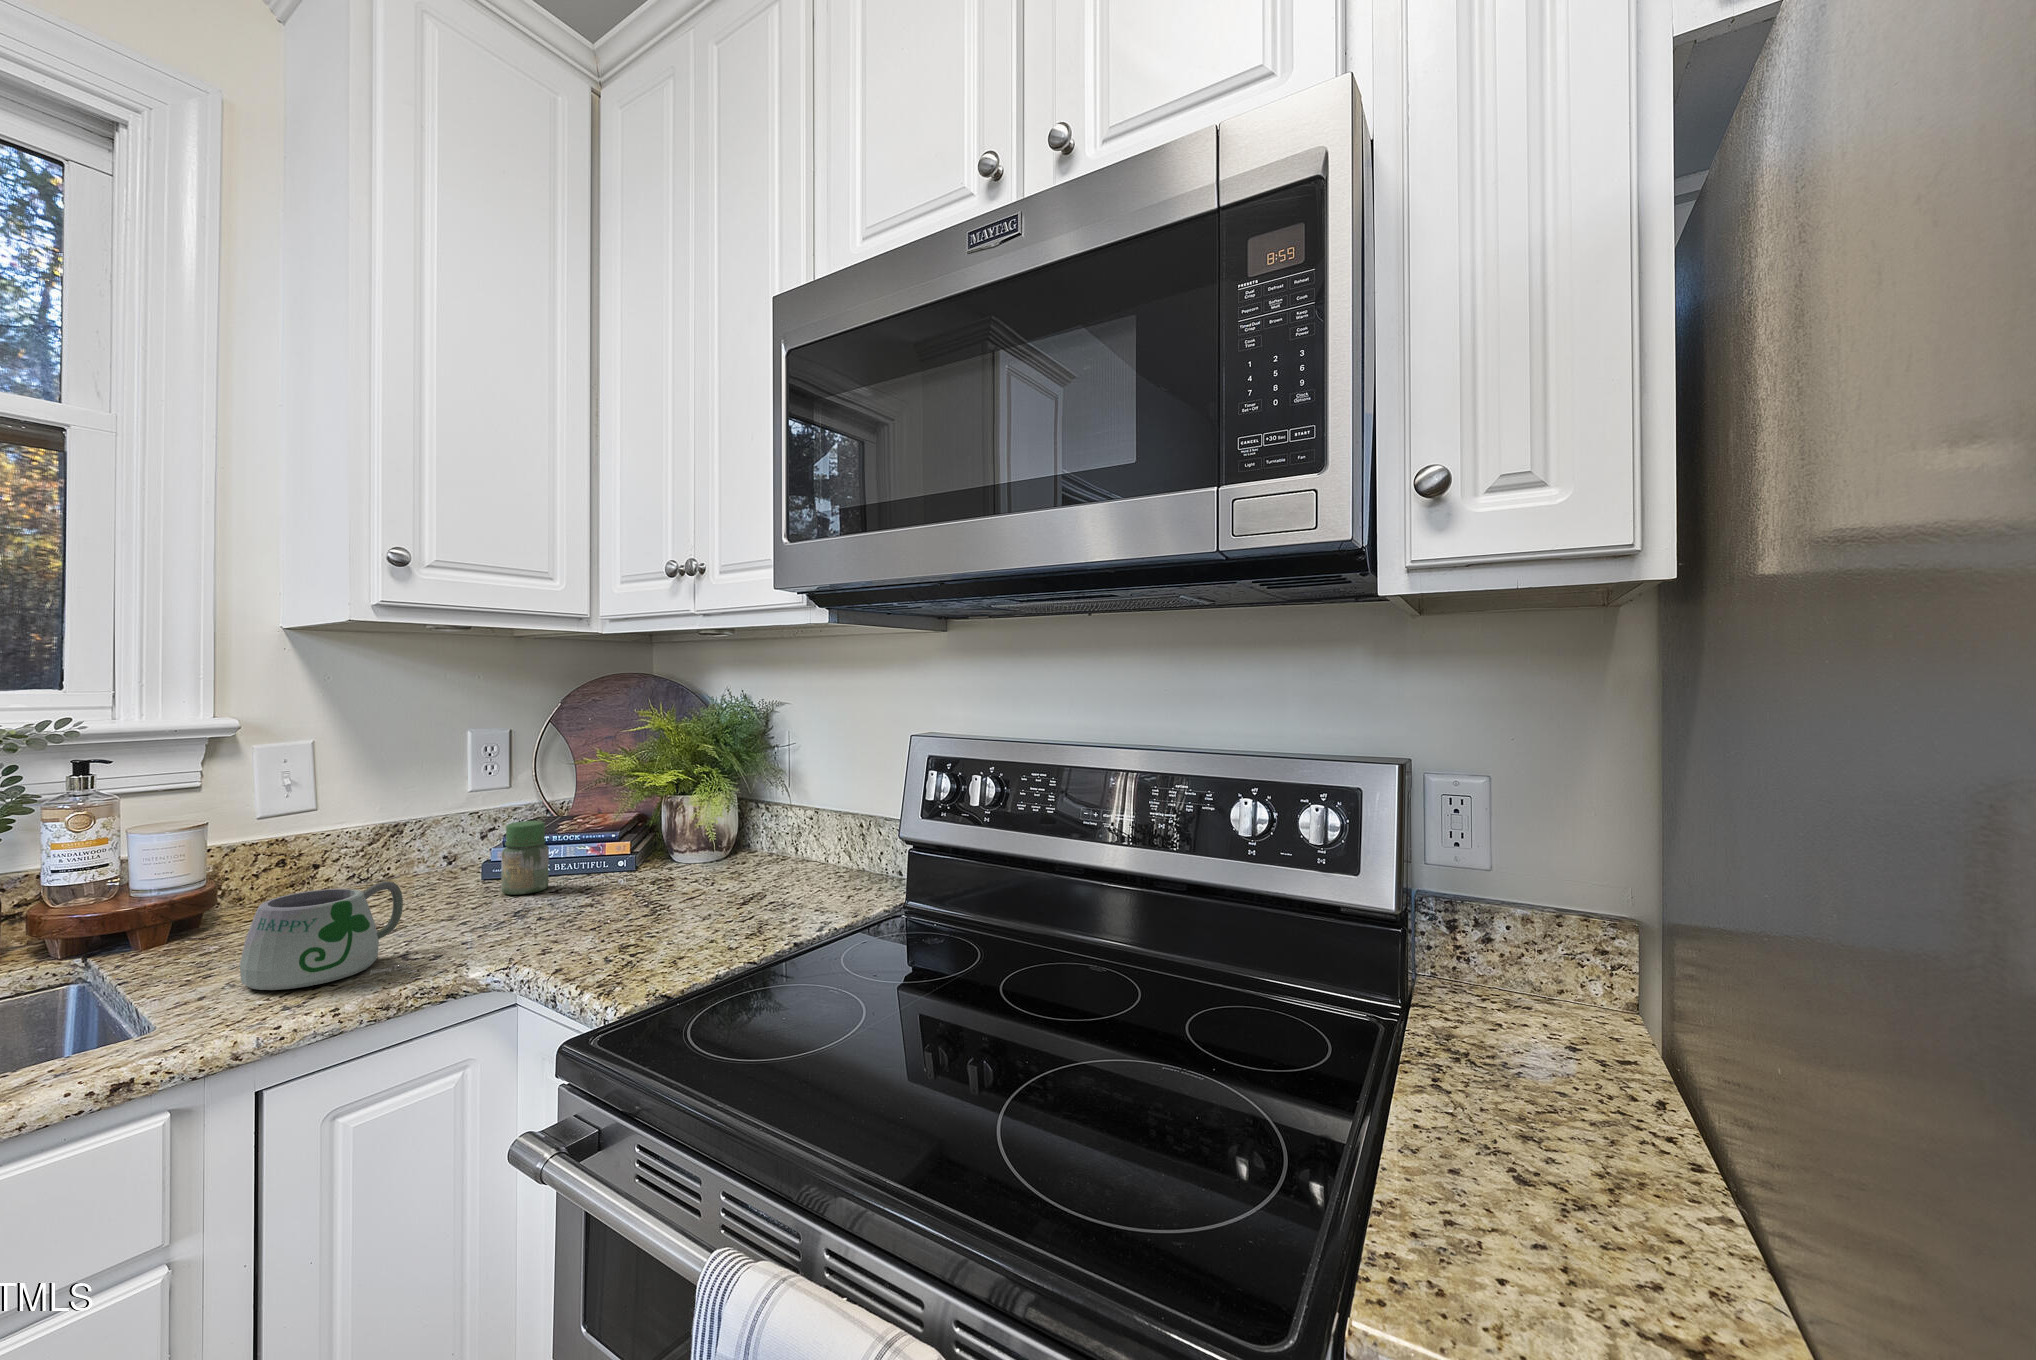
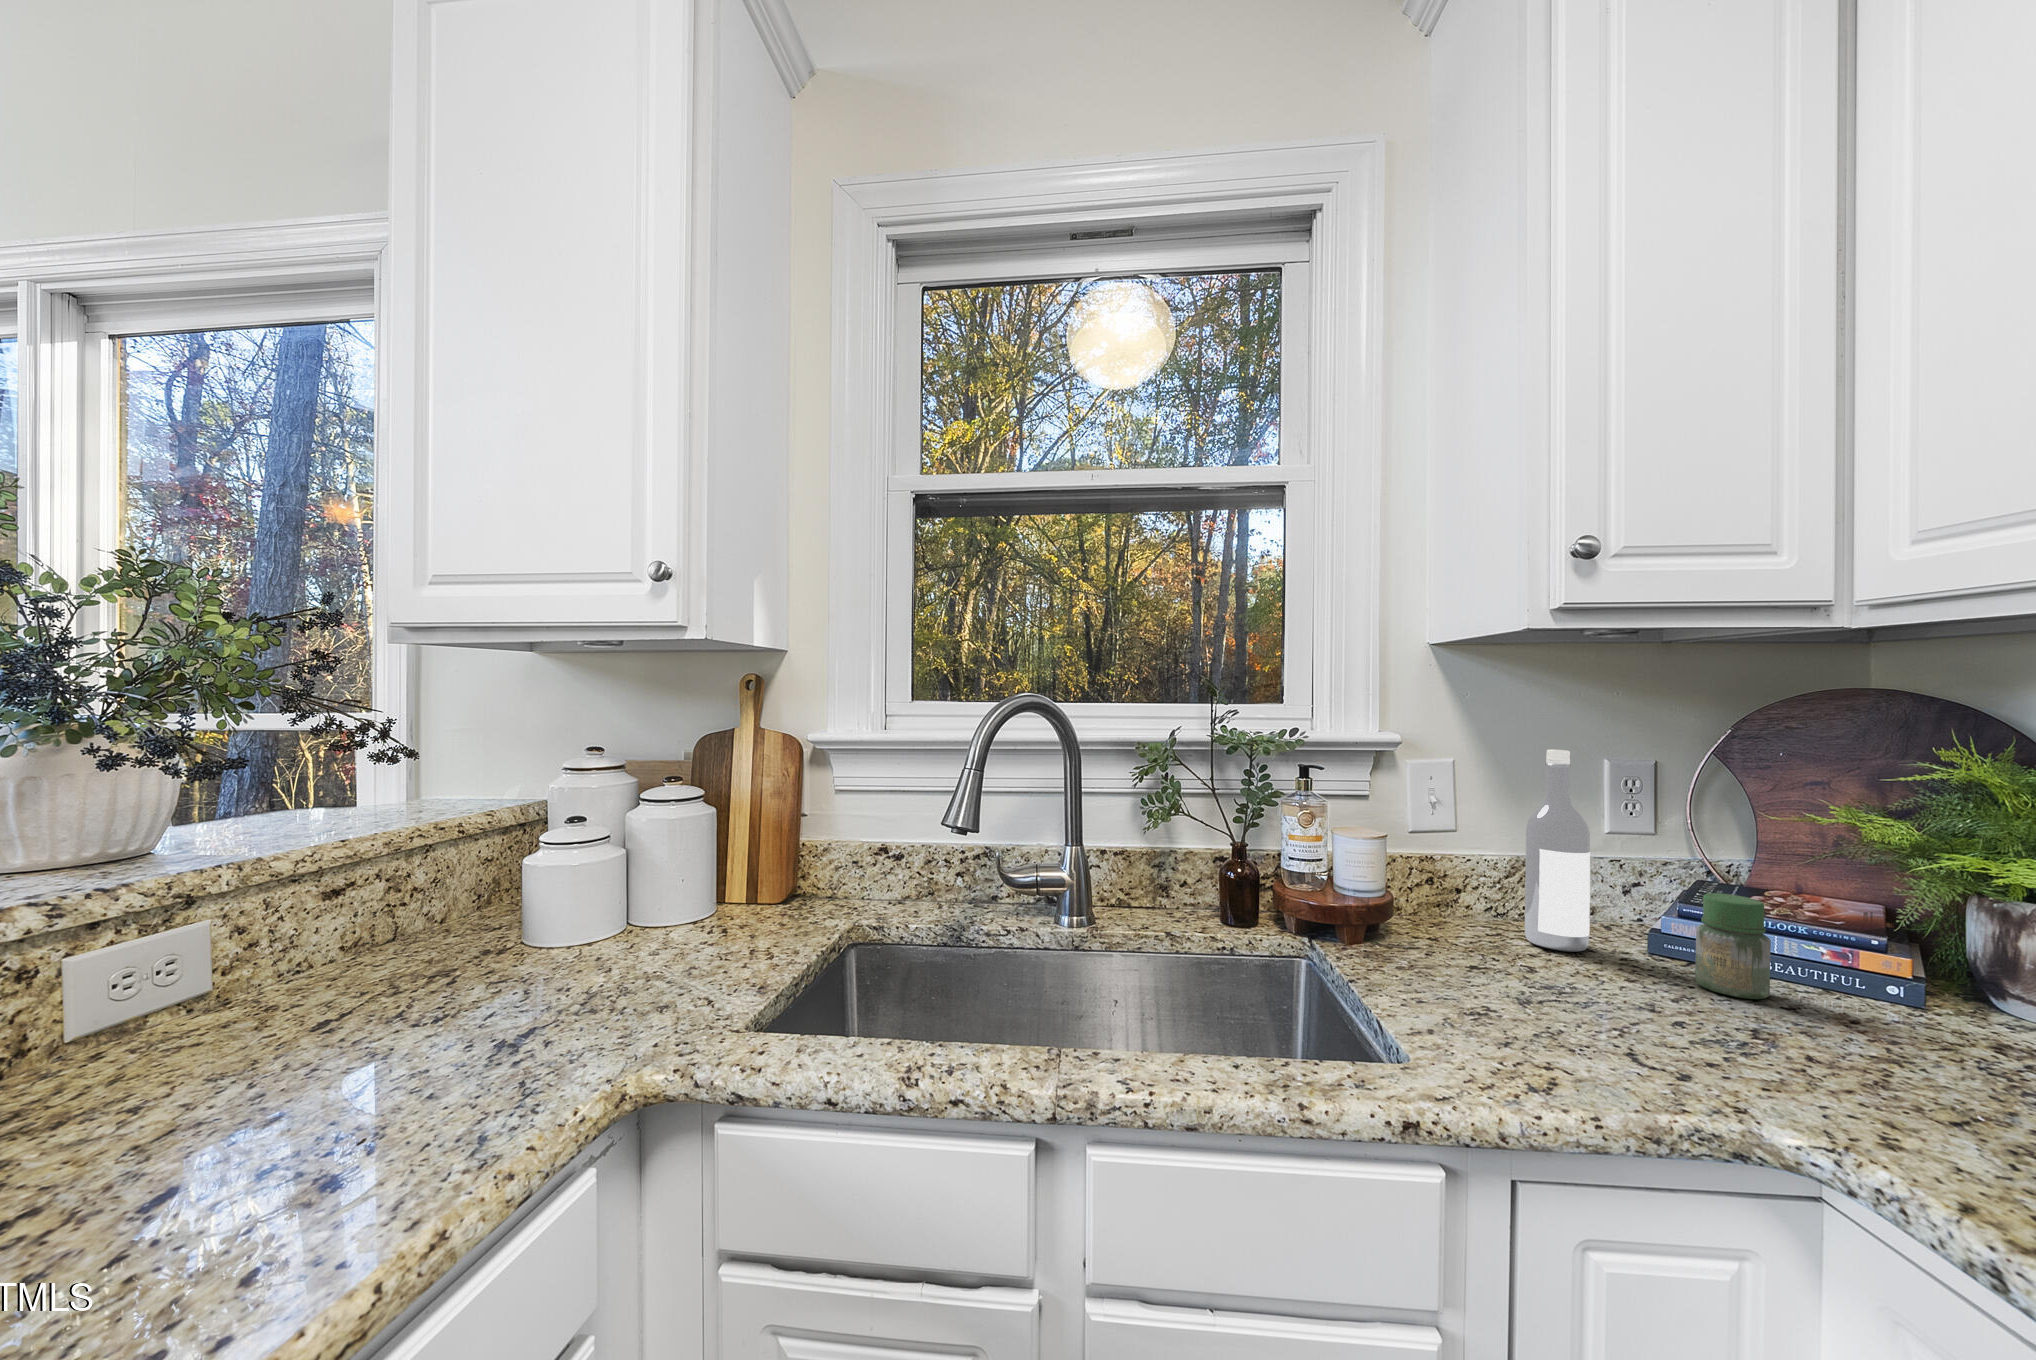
wine bottle: none [374,725,432,897] -> present [1525,750,1590,952]
mug: present [240,881,410,990] -> none [1459,939,1659,1082]

